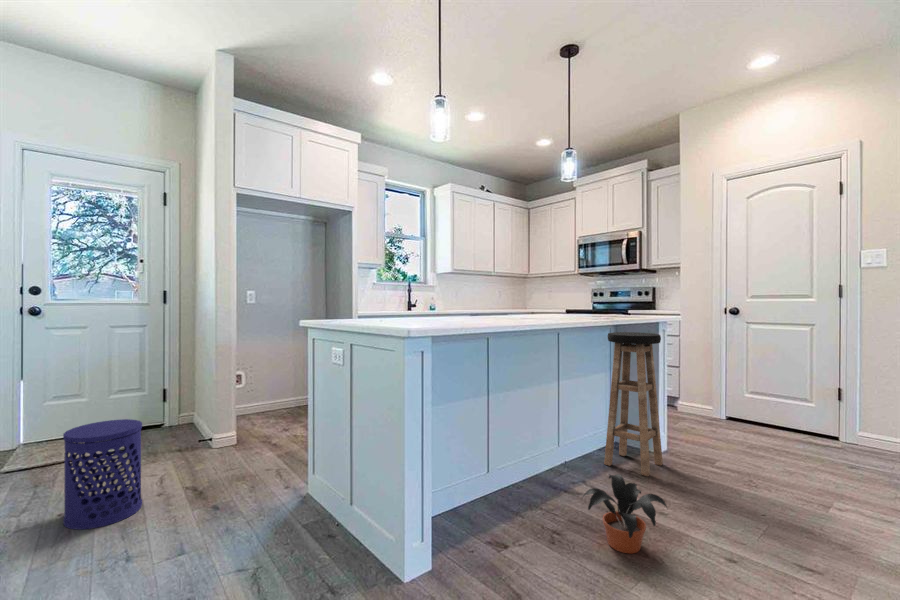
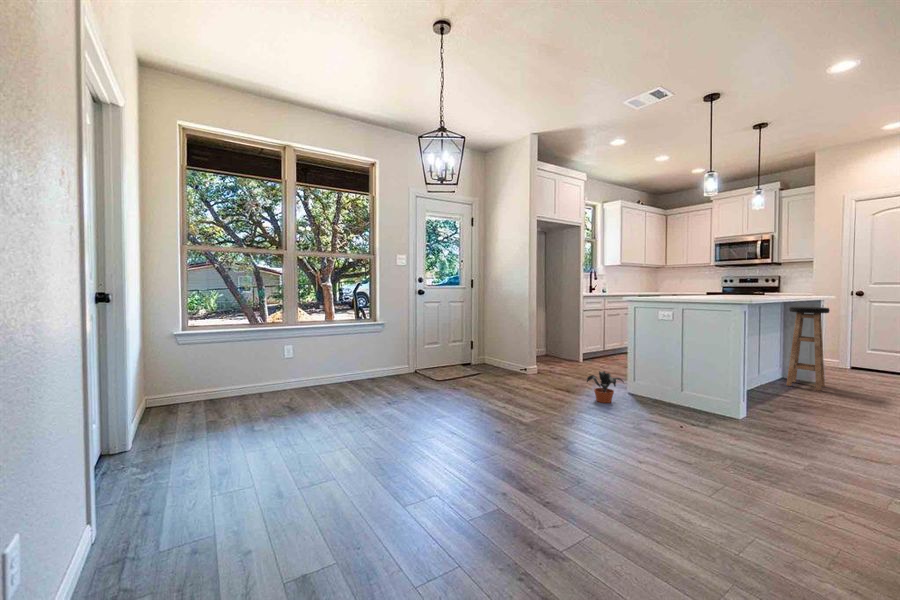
waste bin: present [63,419,142,530] -> none [521,349,554,399]
potted plant: present [583,474,667,553] -> present [587,371,623,403]

